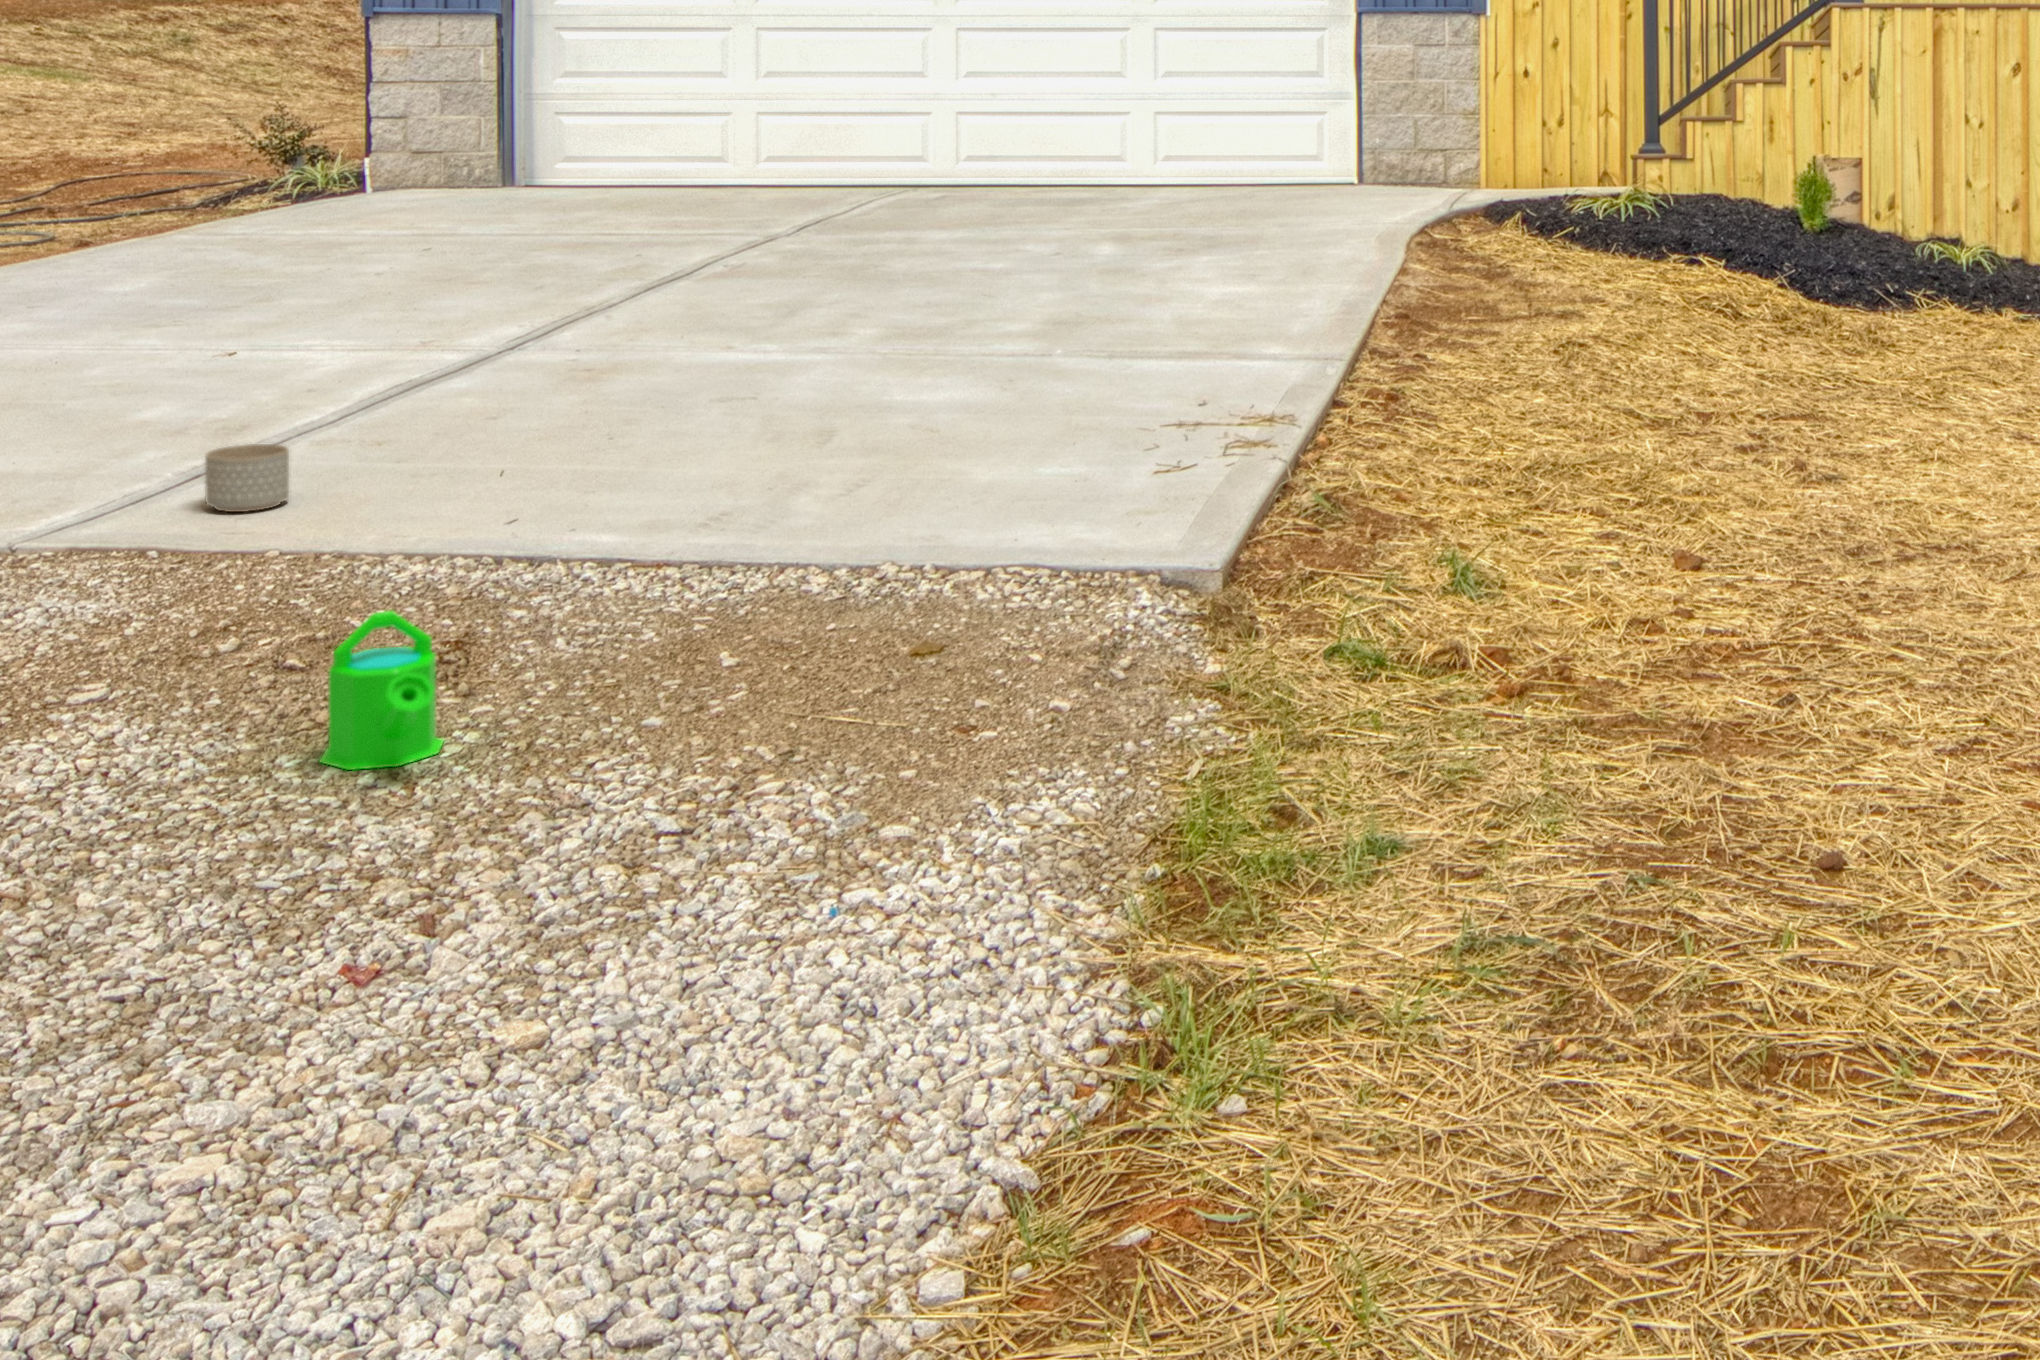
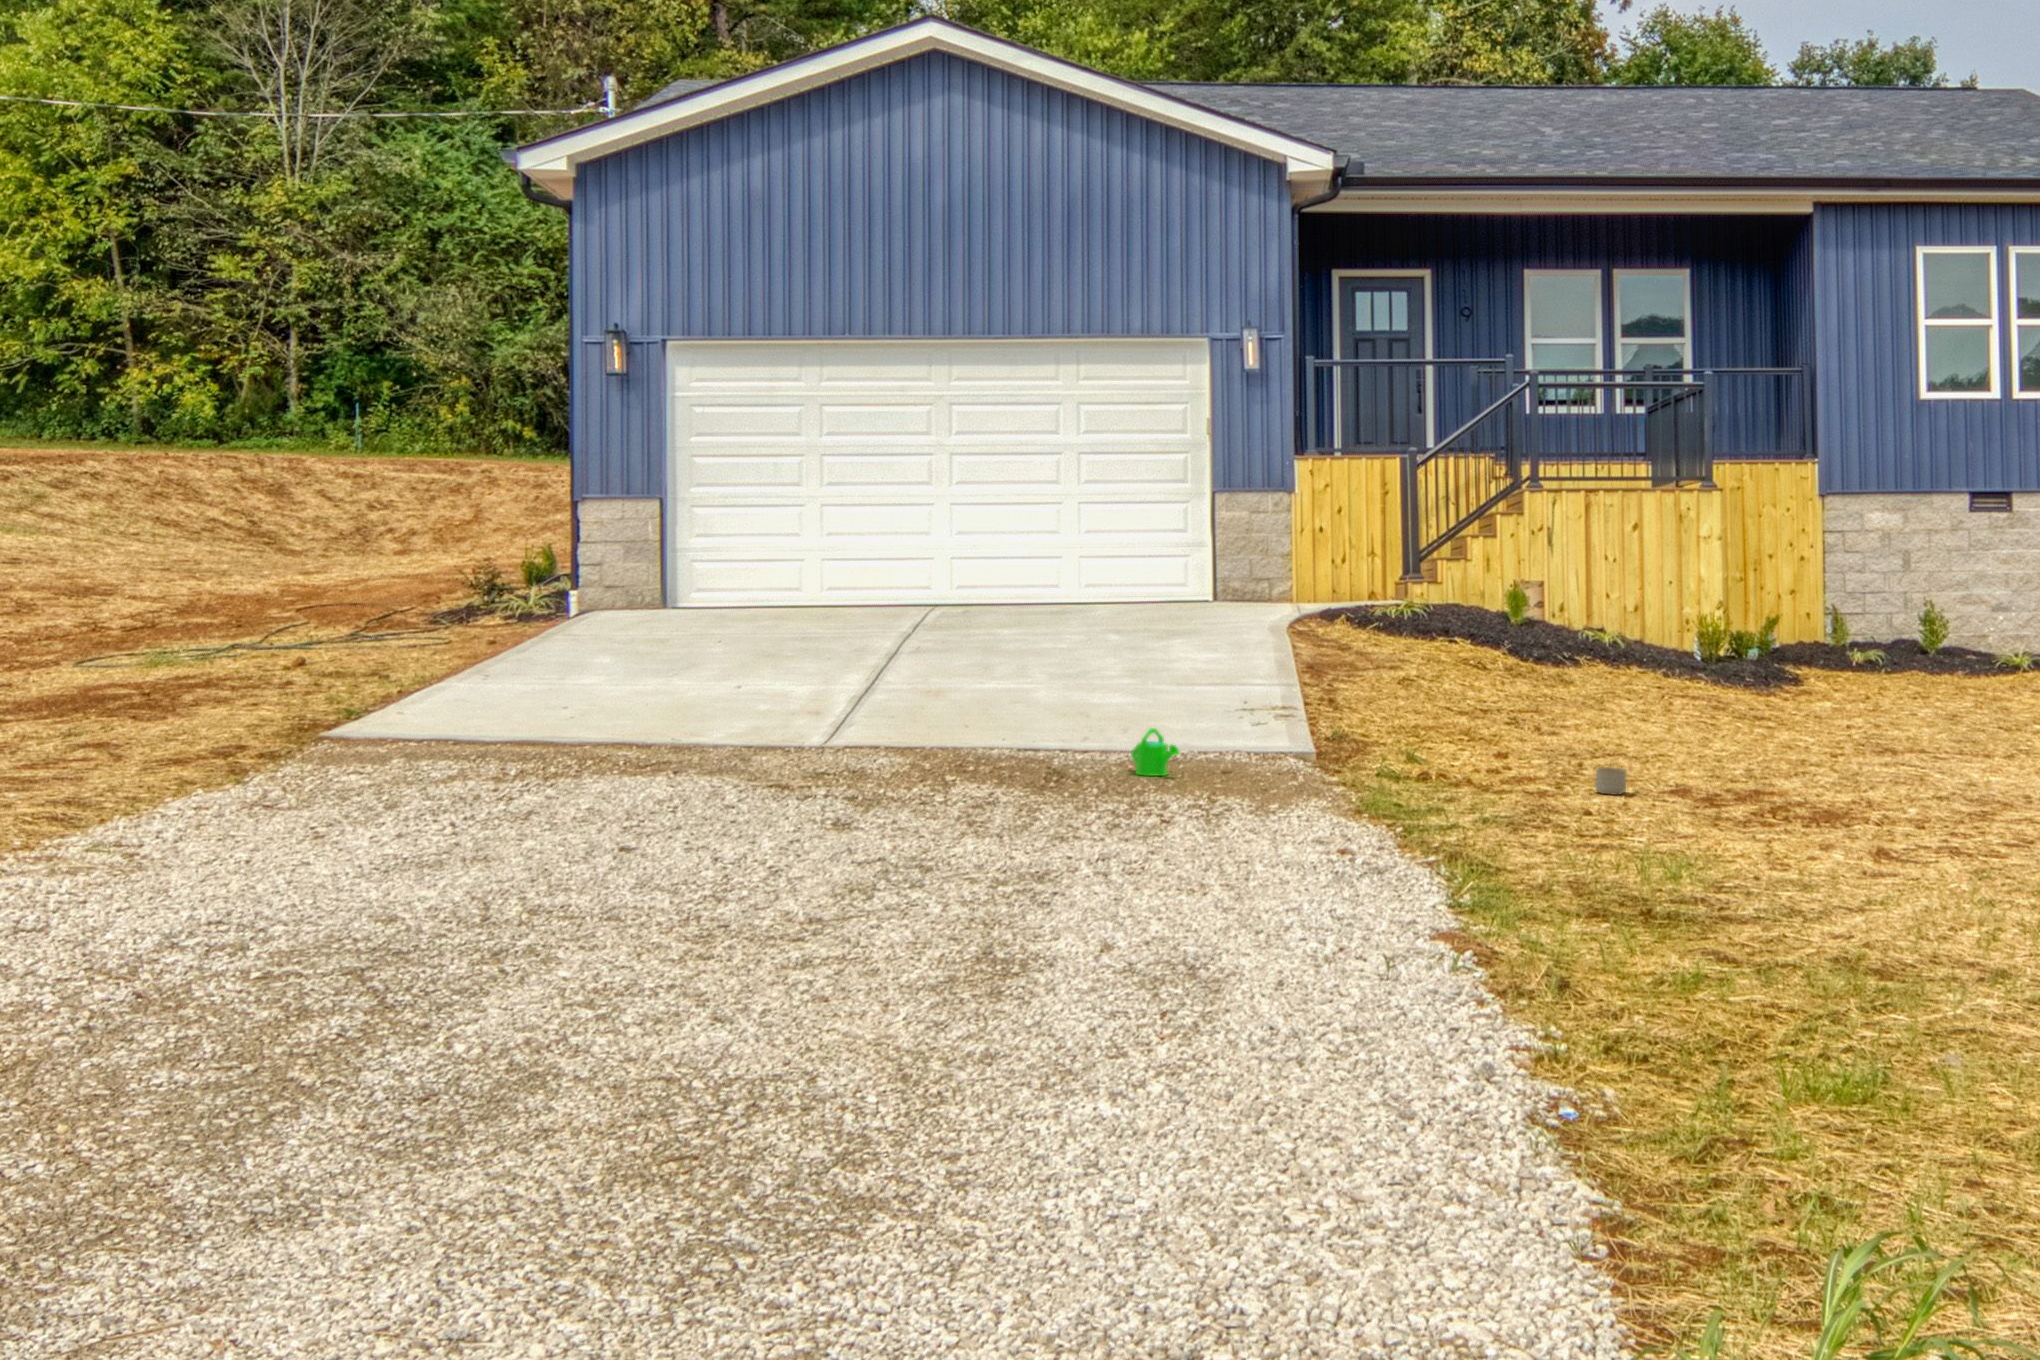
planter: present [205,444,289,512] -> present [1595,767,1627,795]

